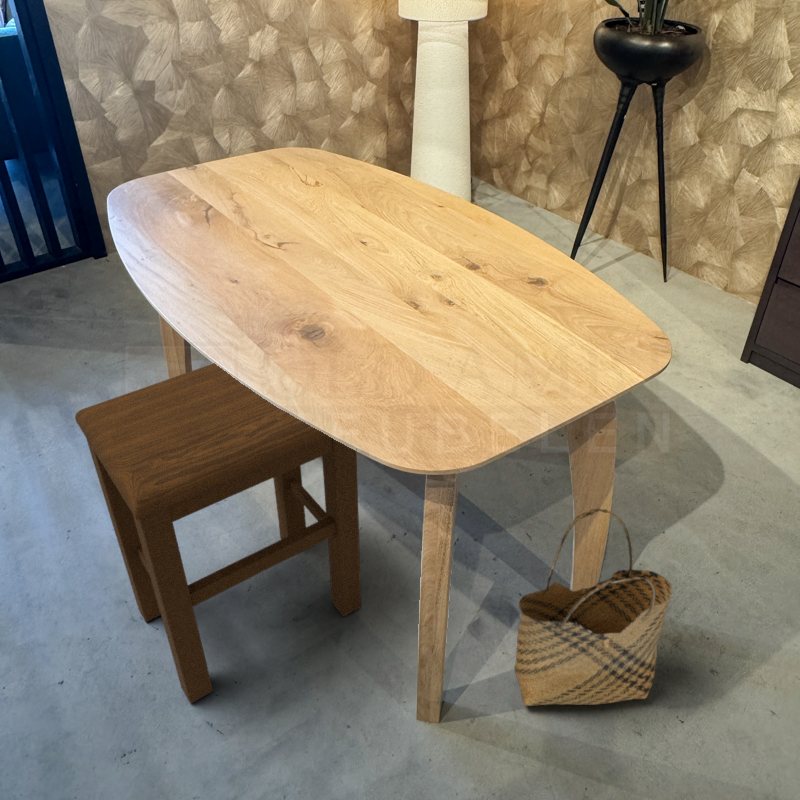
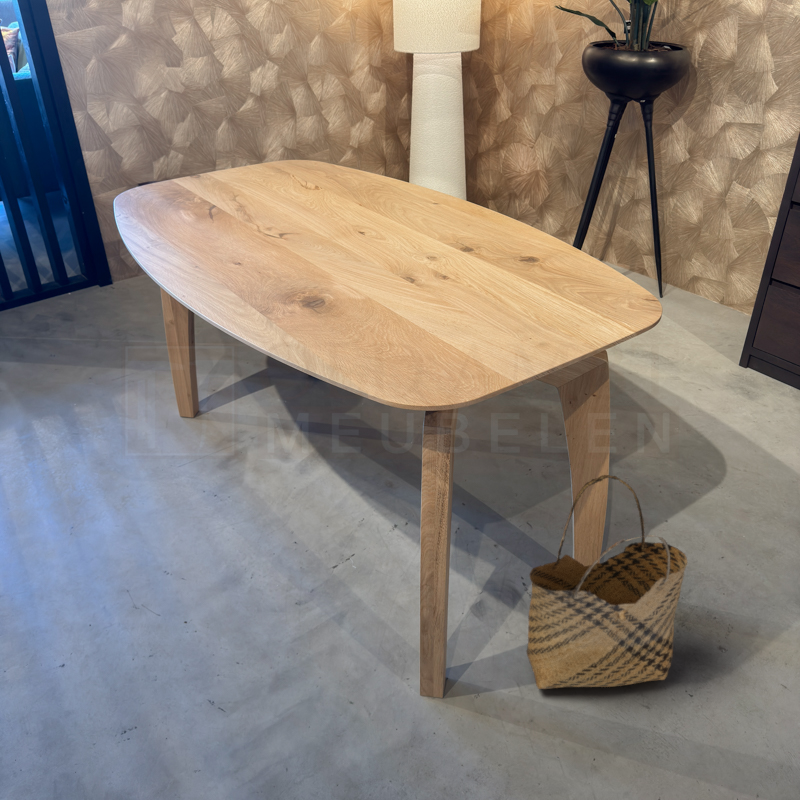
stool: present [75,363,361,703] -> none [75,321,367,693]

